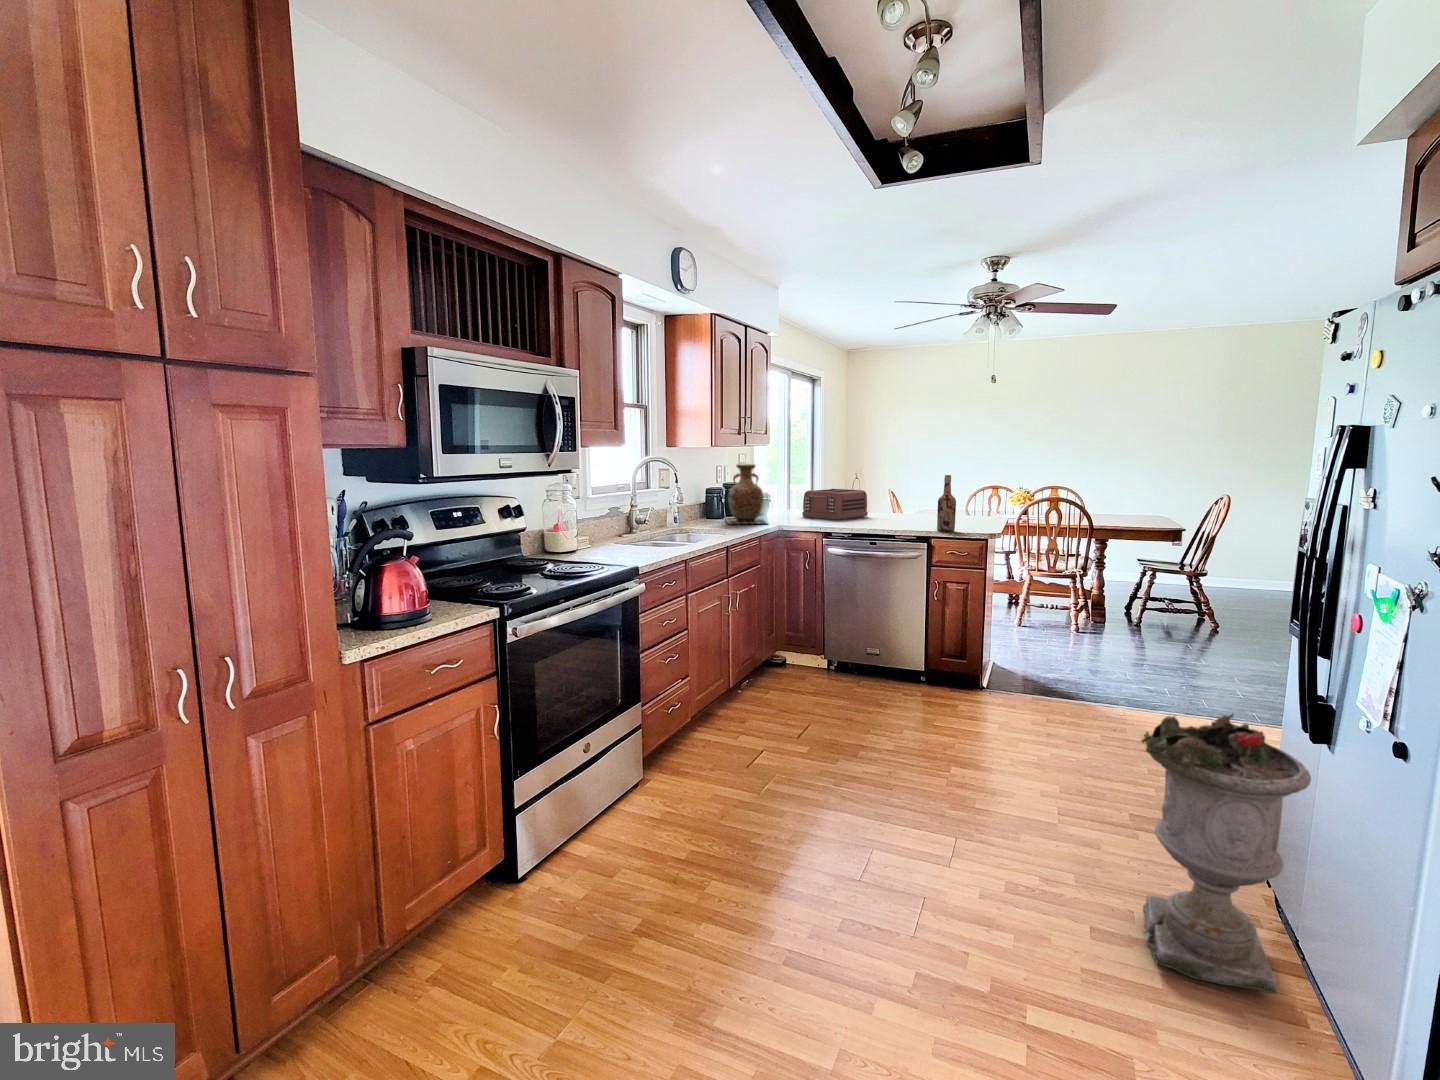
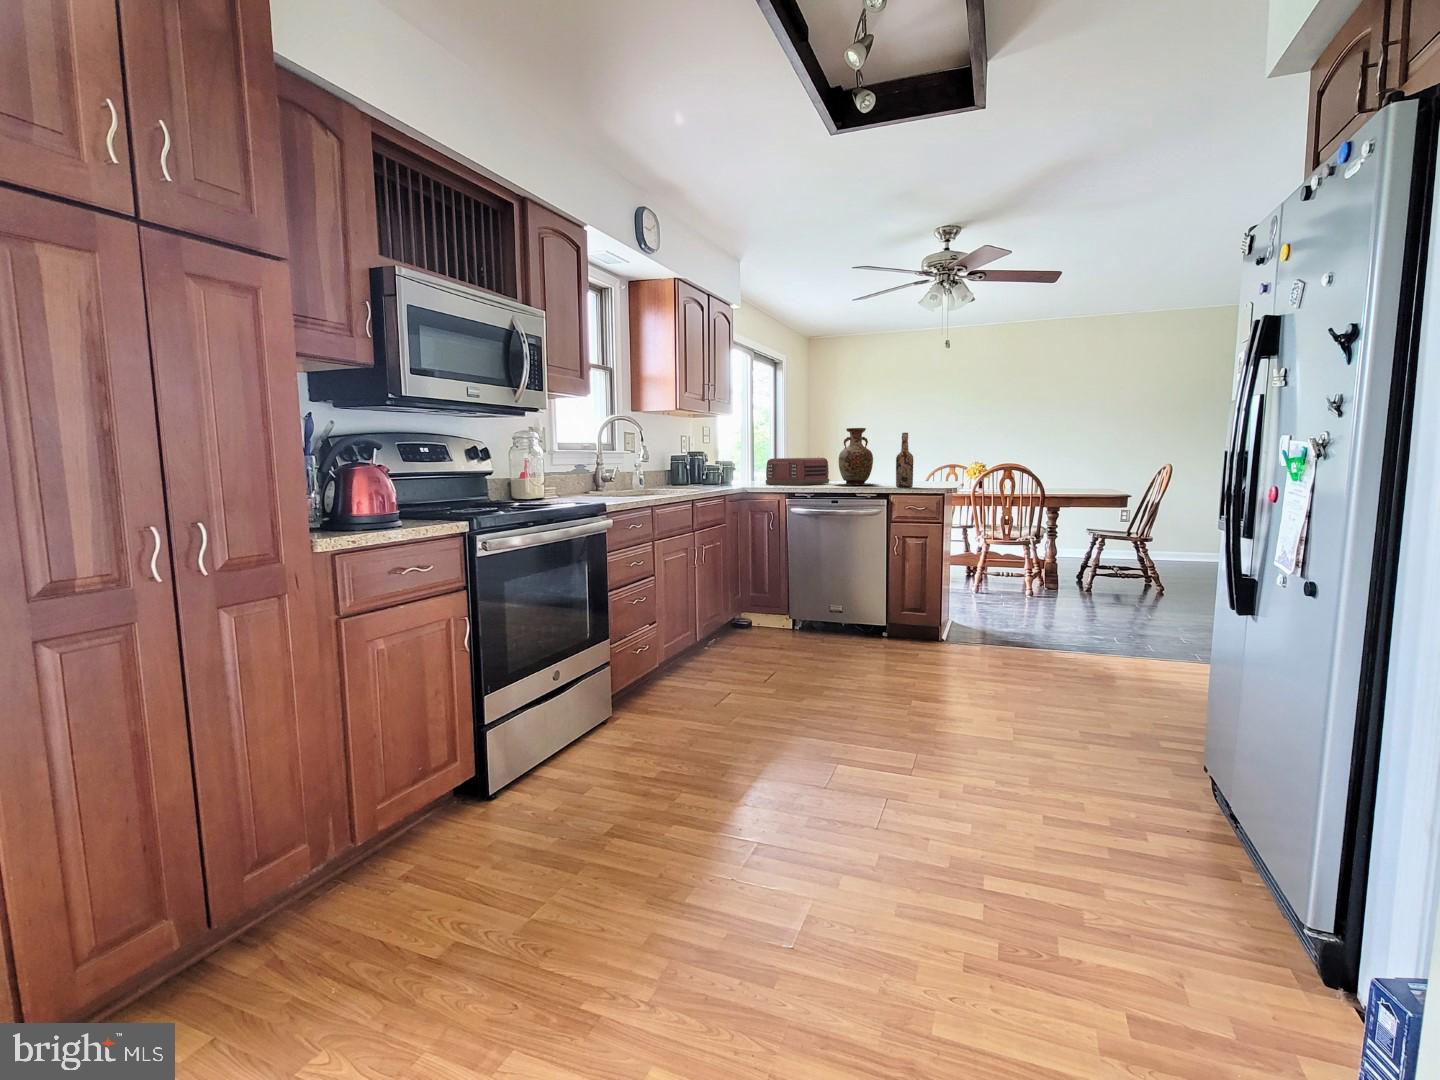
vase: present [726,464,767,524] -> present [835,428,878,486]
planter: present [1142,714,1311,994] -> none [1086,597,1239,849]

